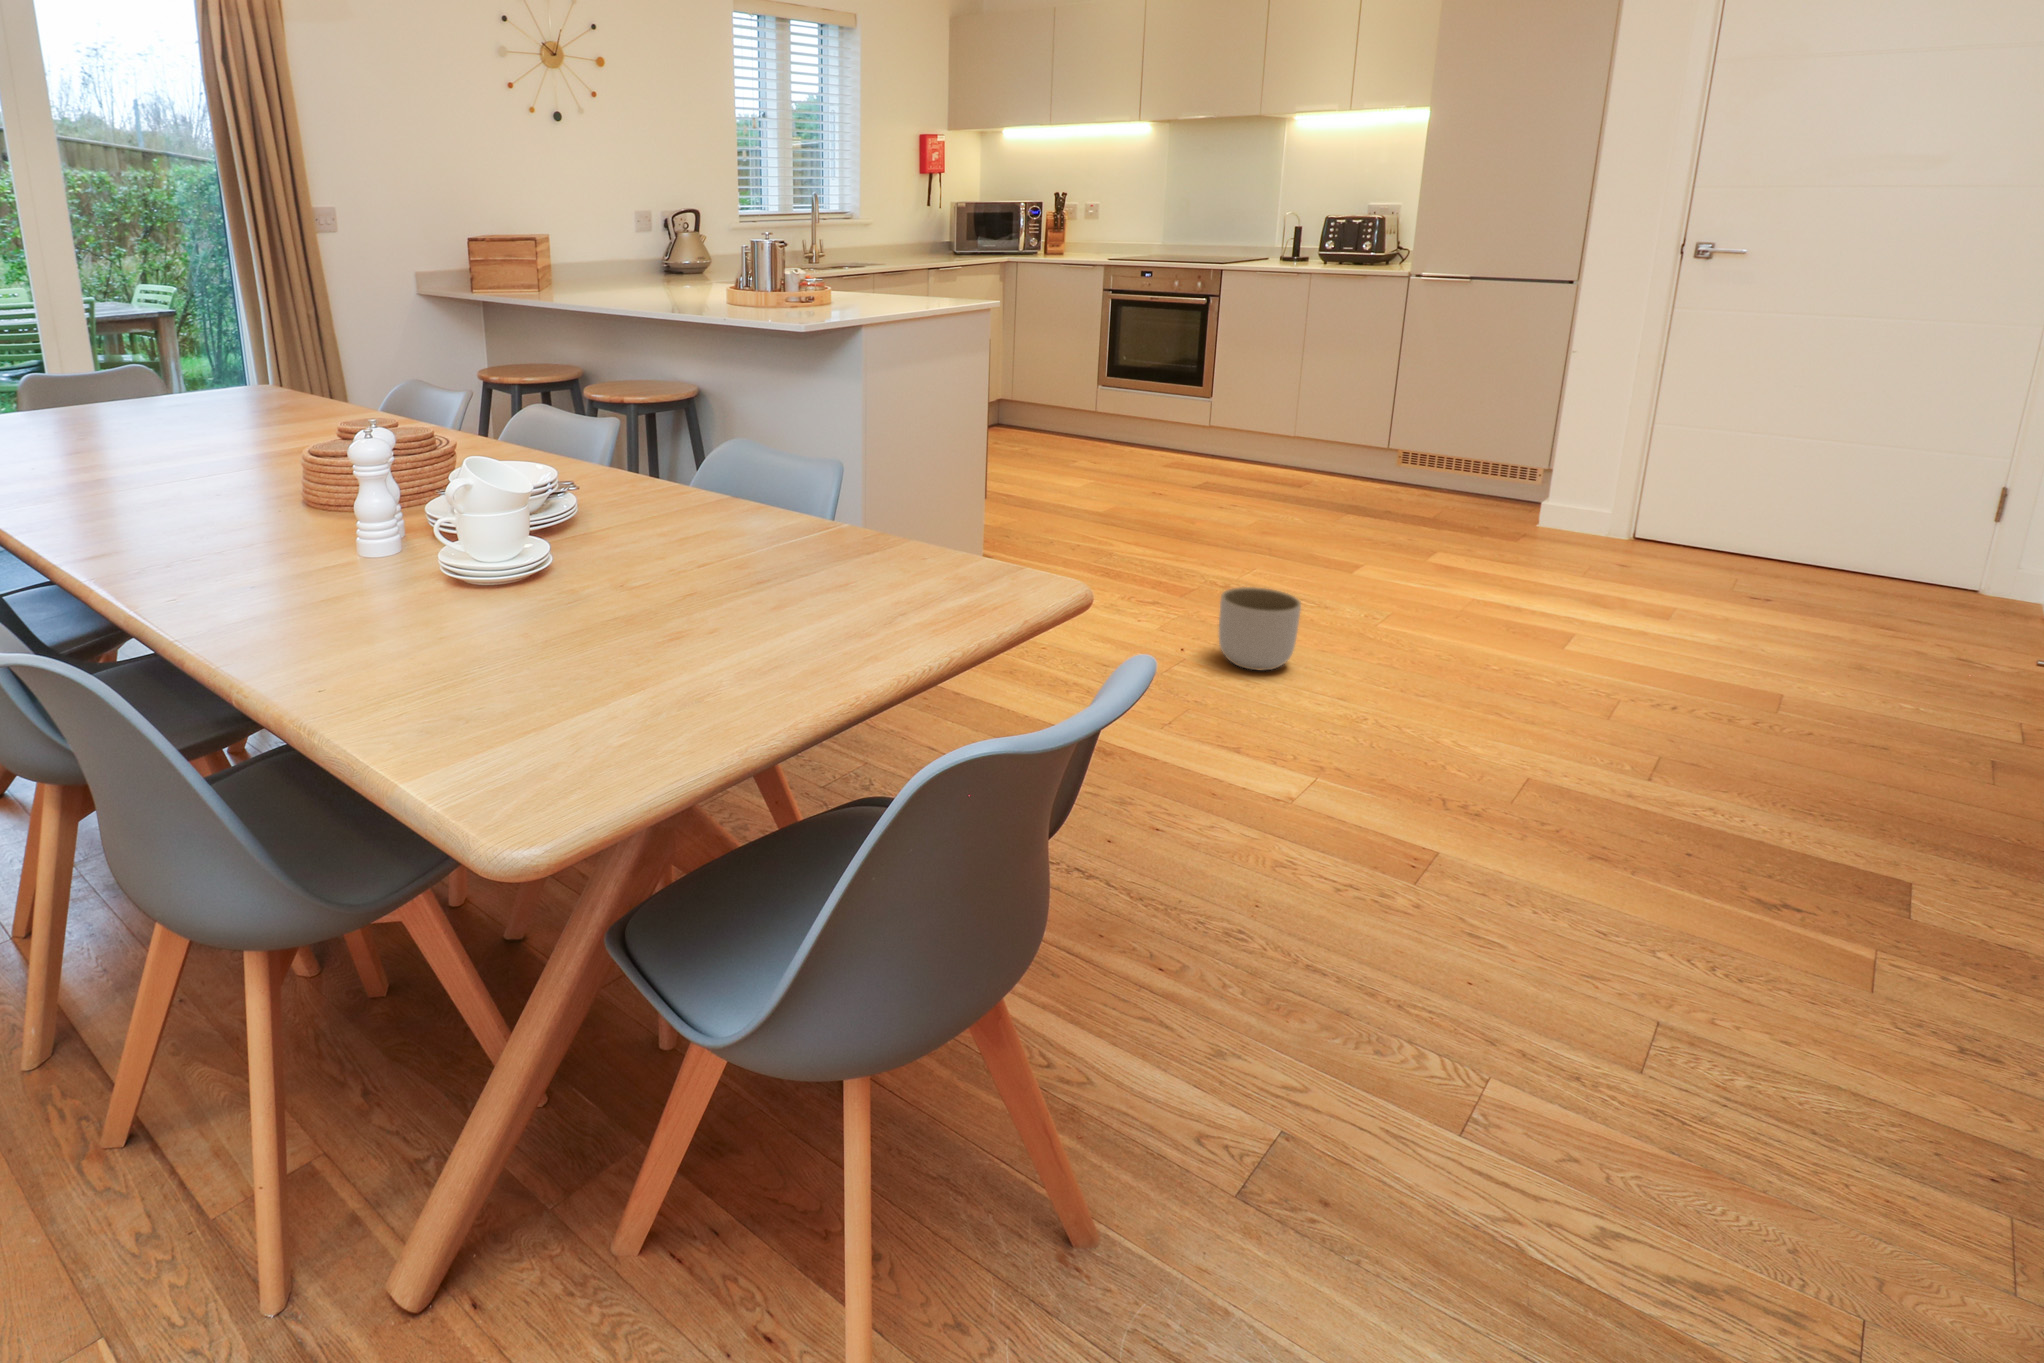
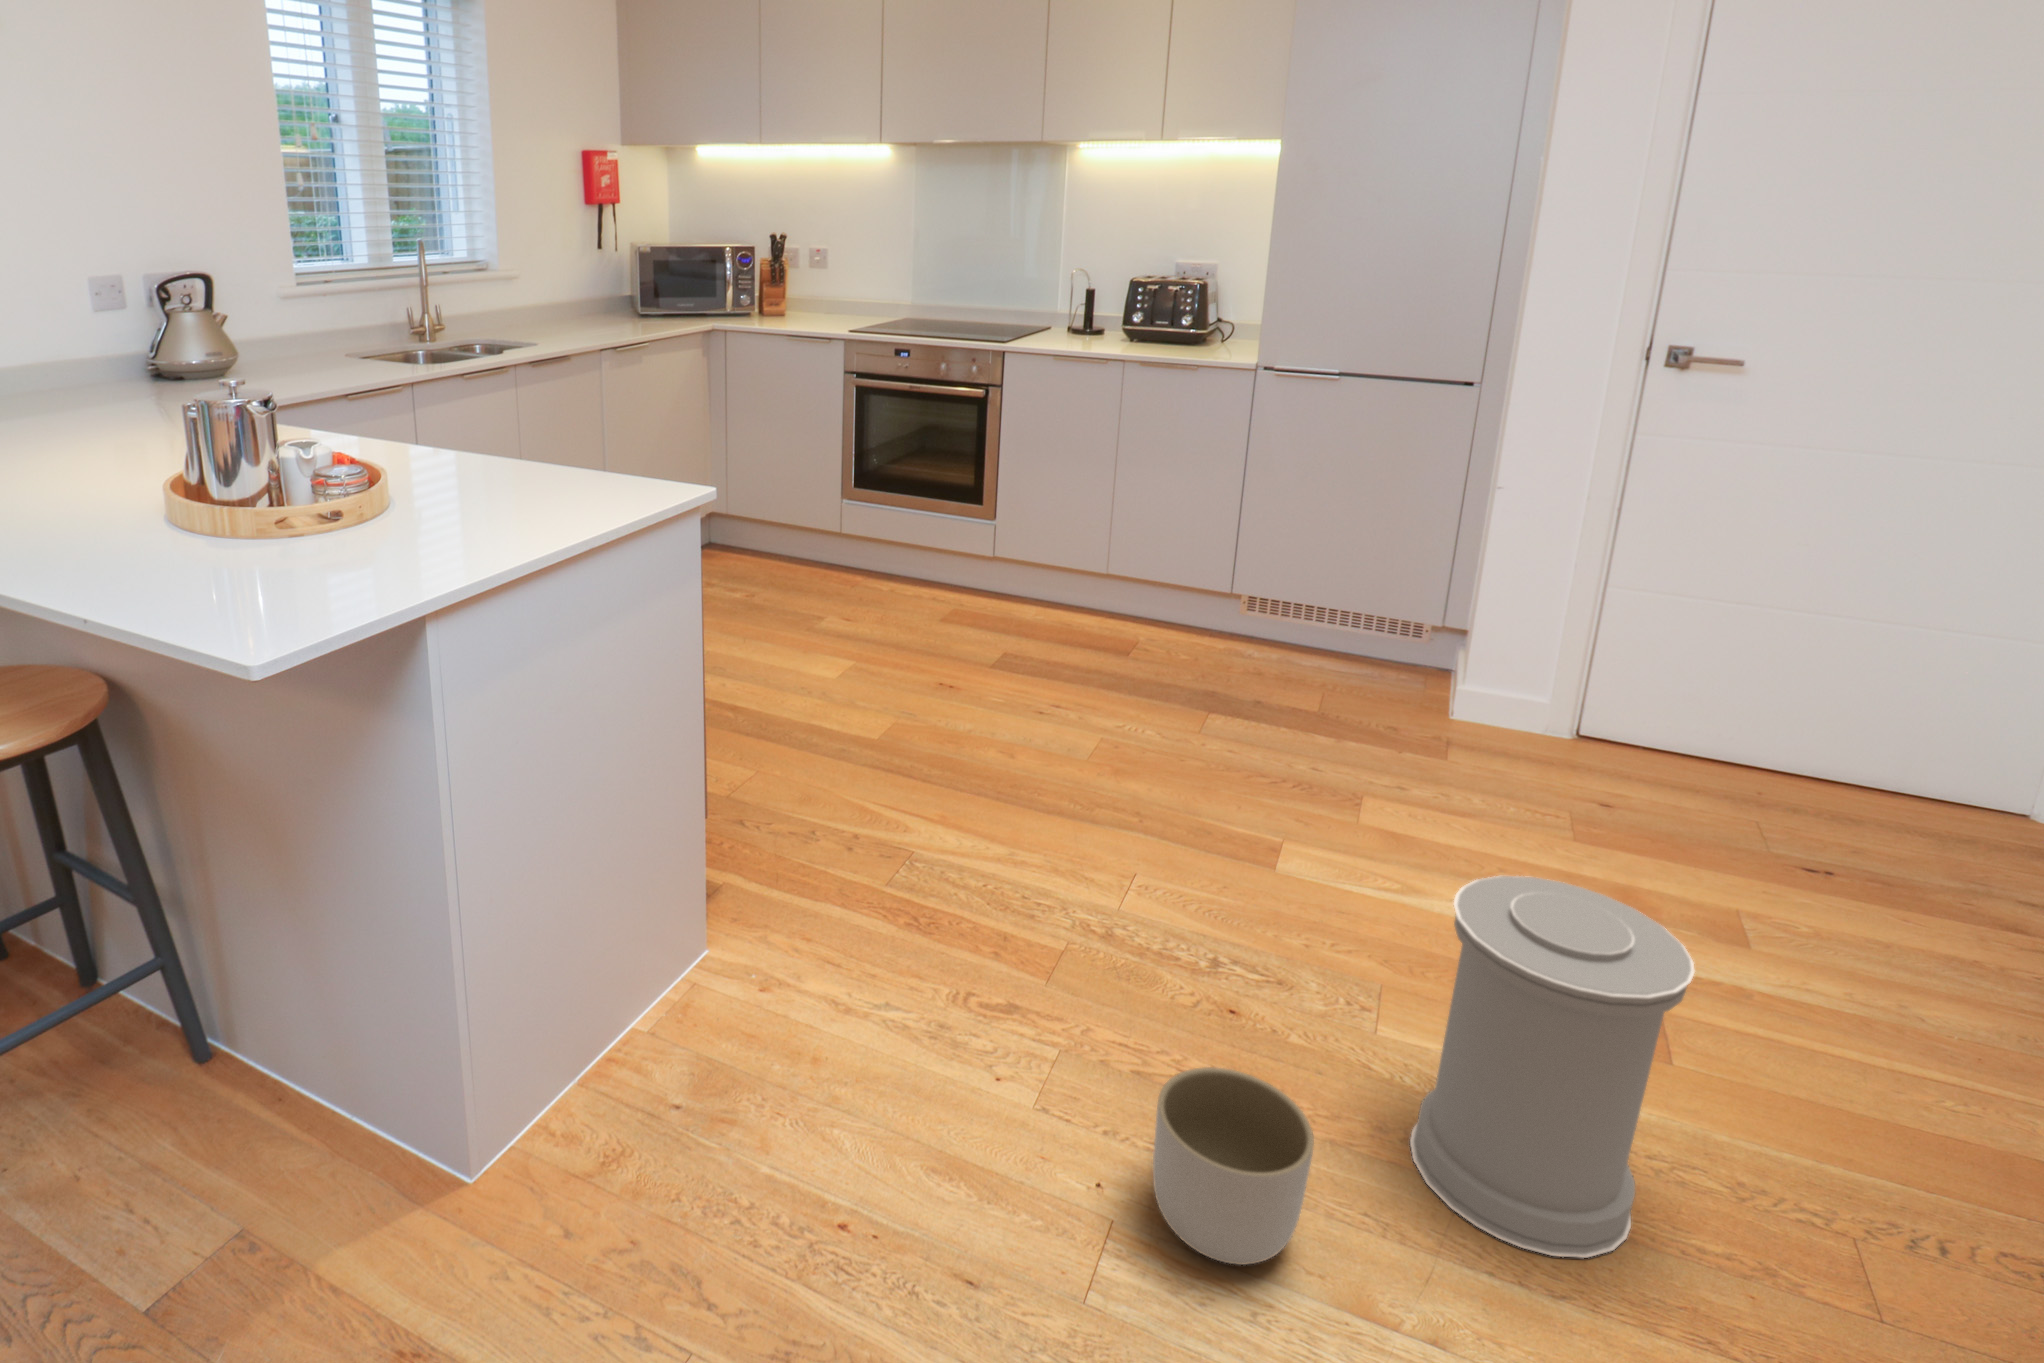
trash can: none [1377,502,1520,685] -> present [1410,876,1694,1258]

